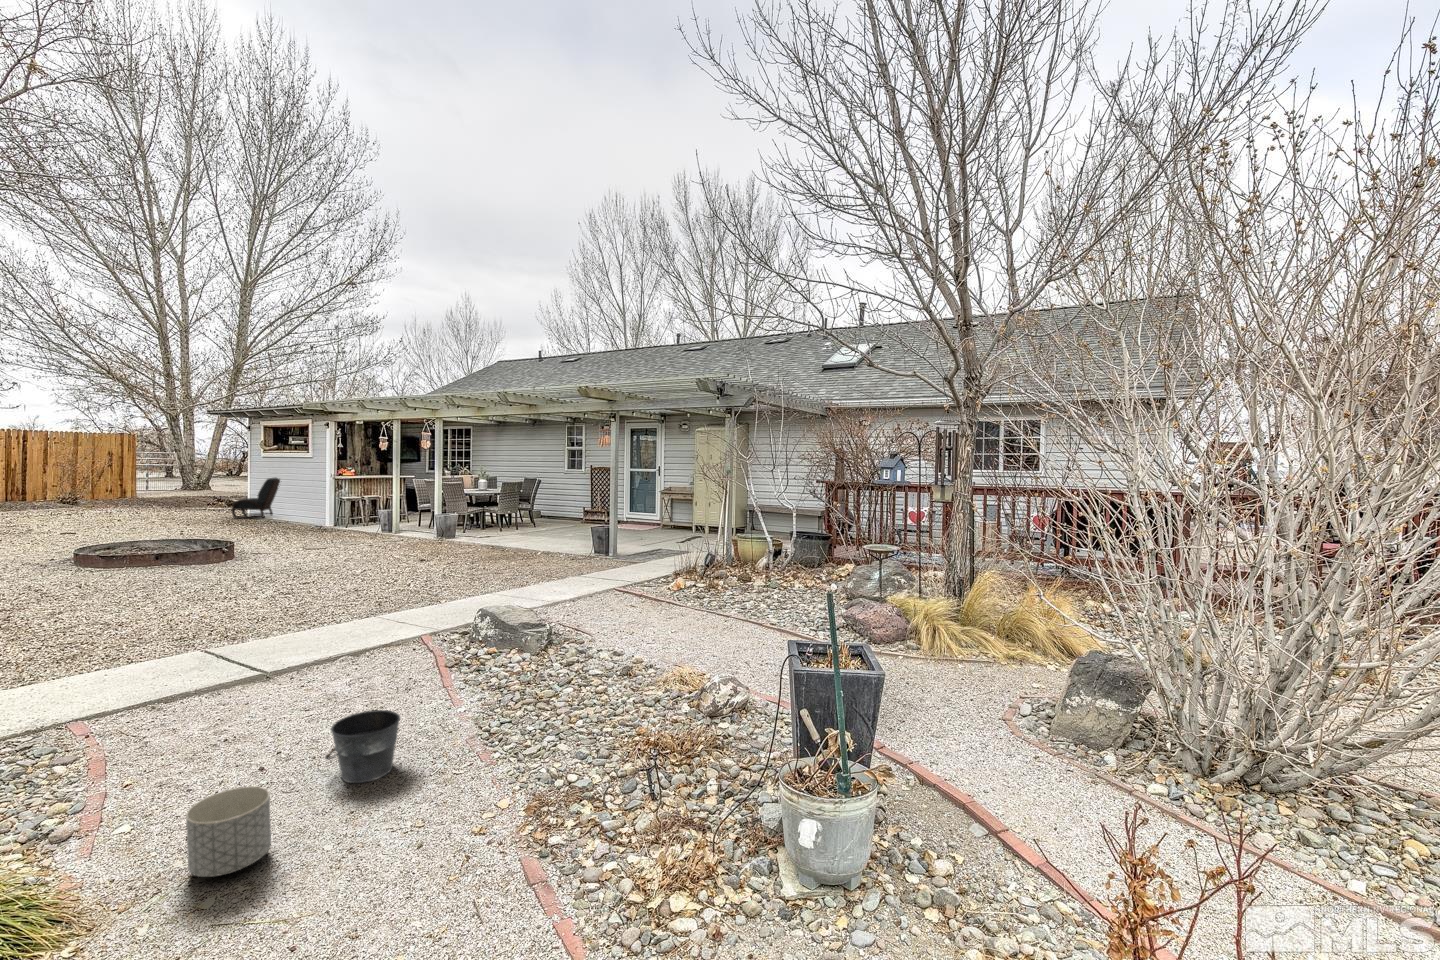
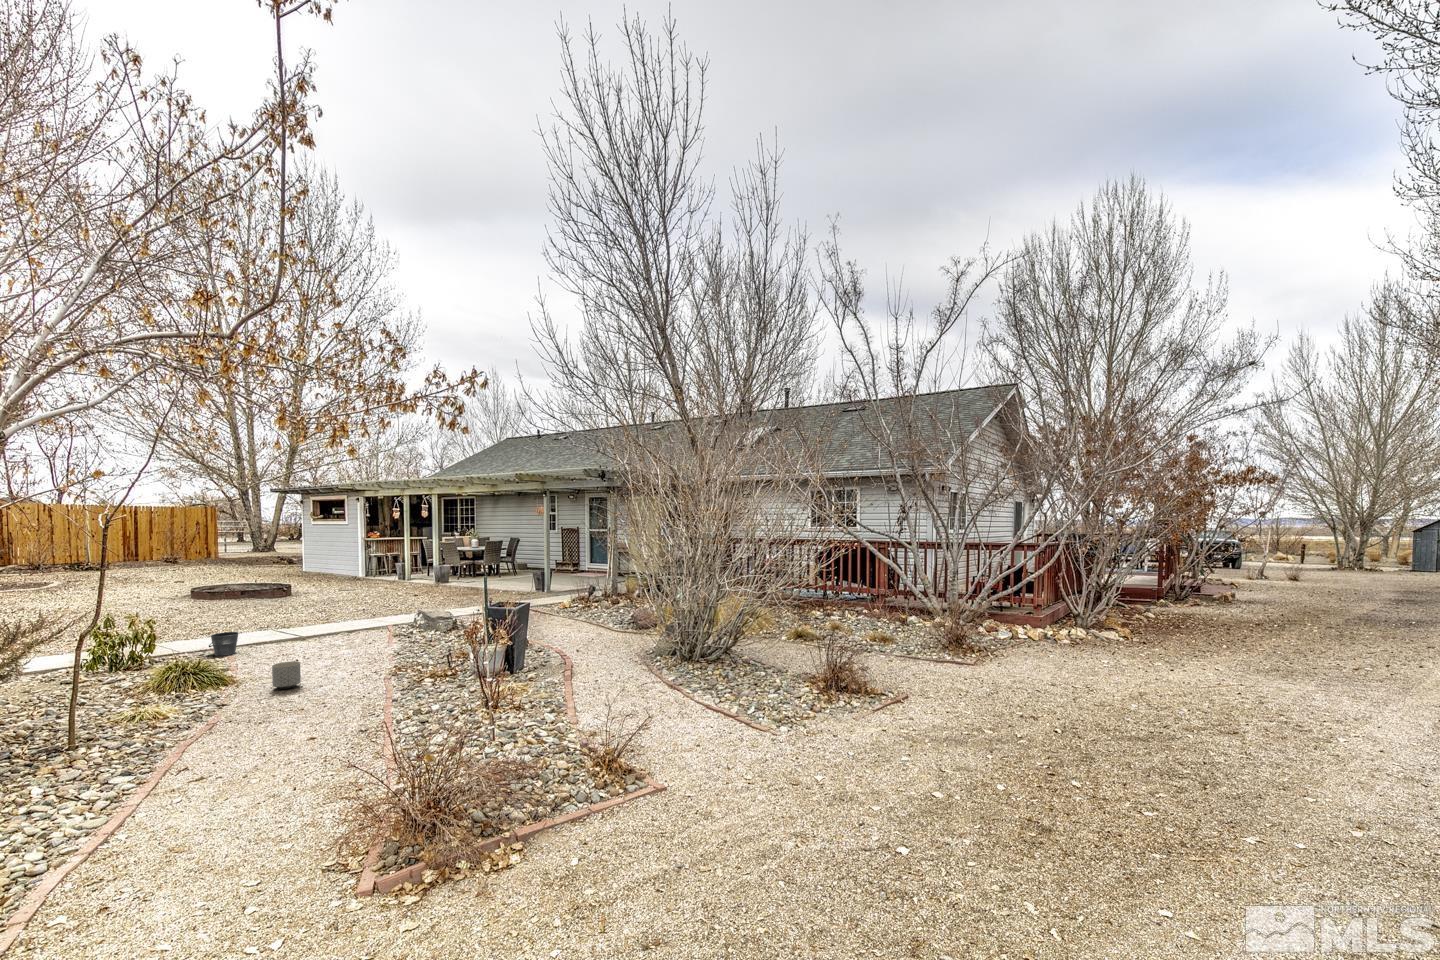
lounge chair: present [232,478,280,519] -> none [289,540,326,574]
bucket: present [325,710,400,783] -> present [209,632,238,656]

